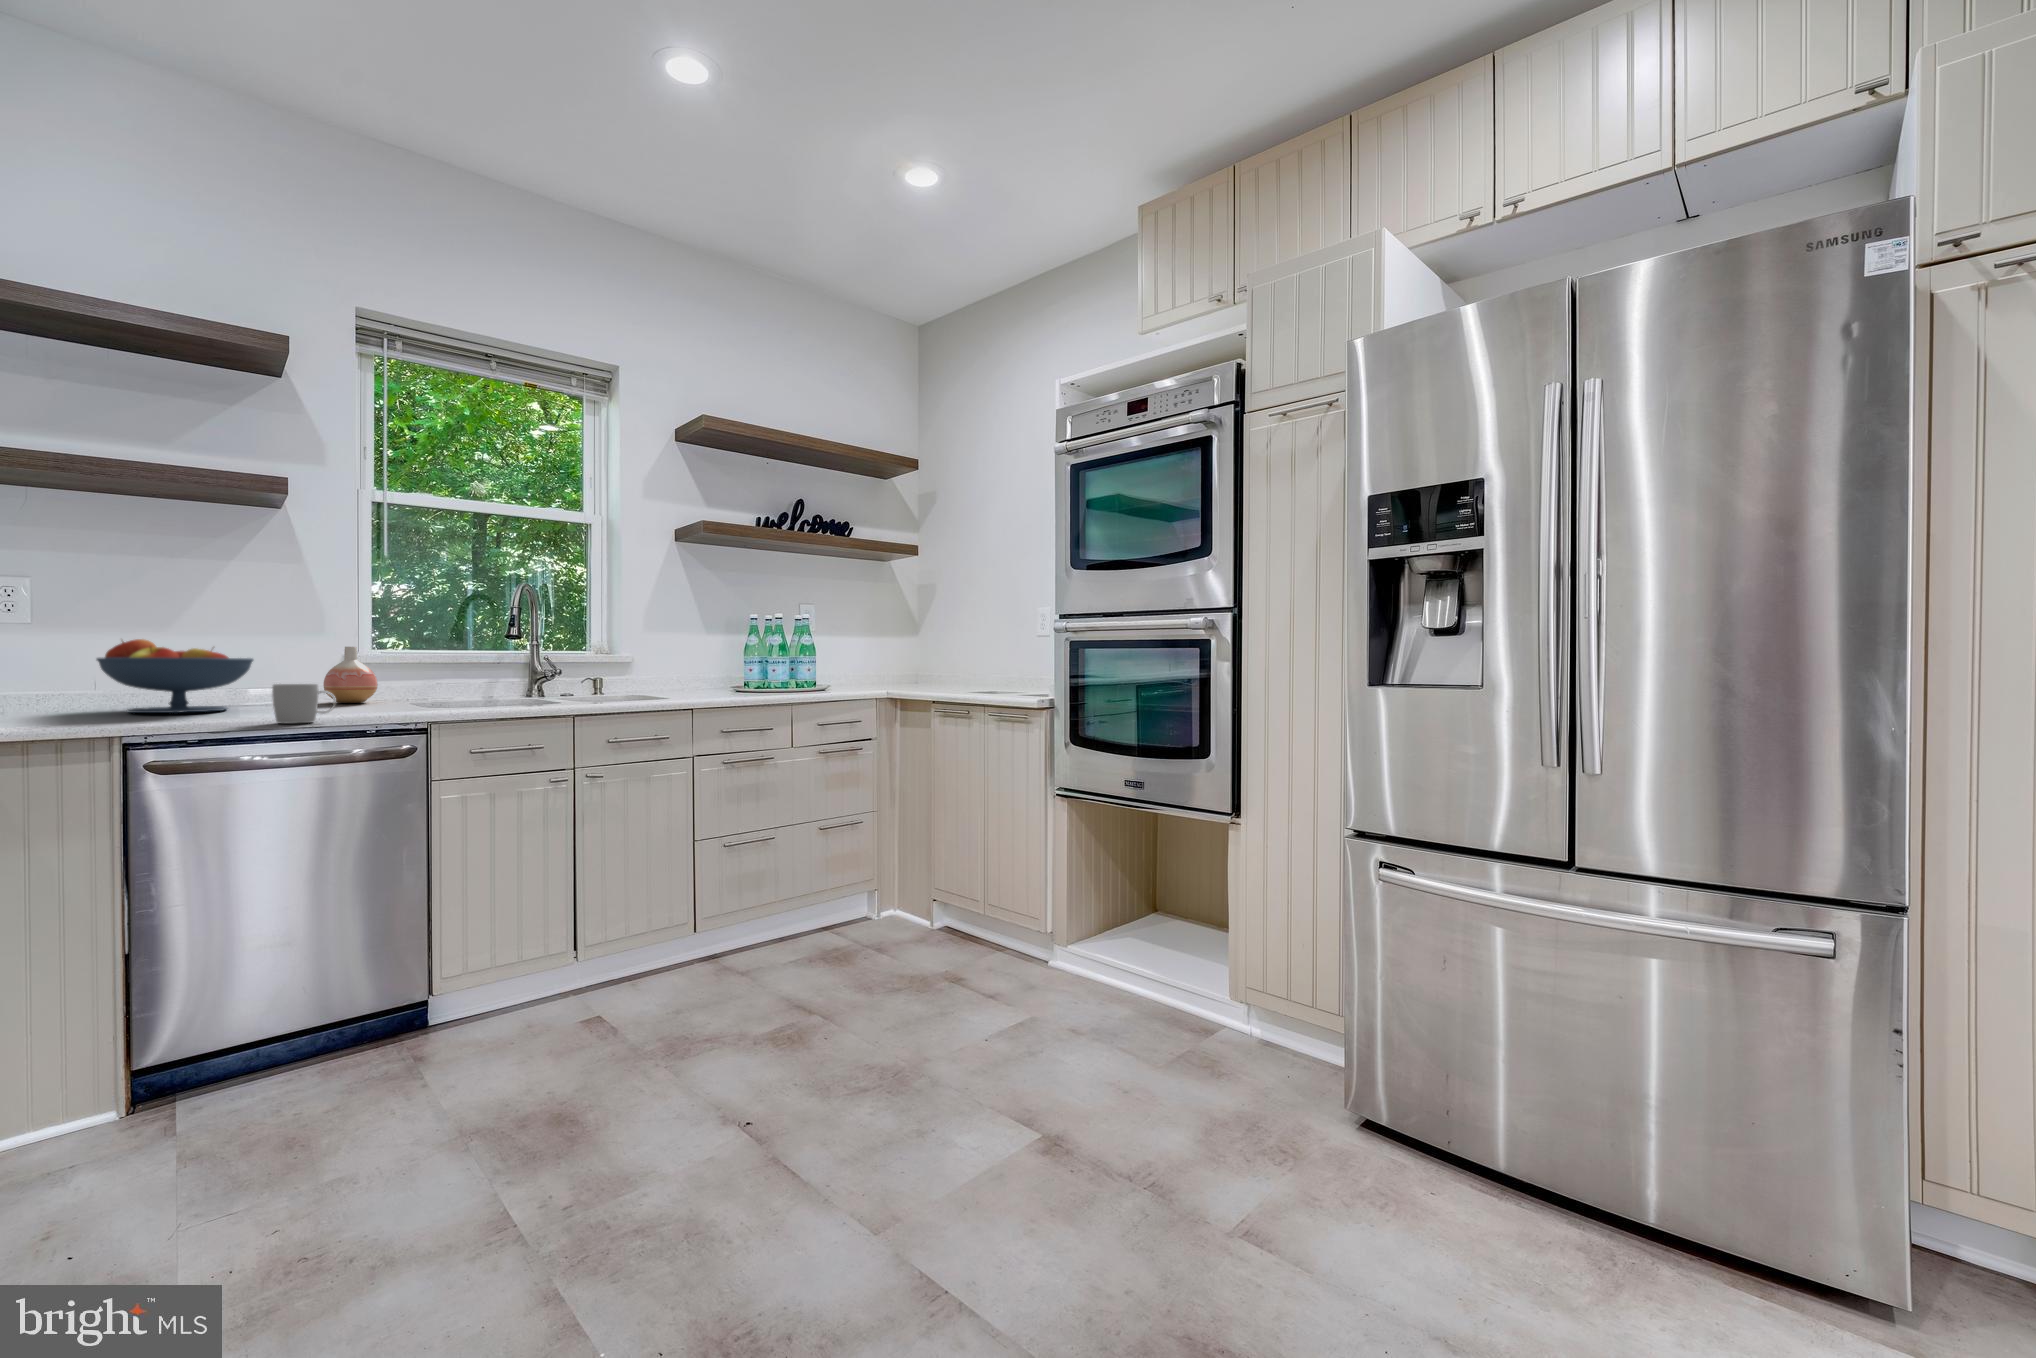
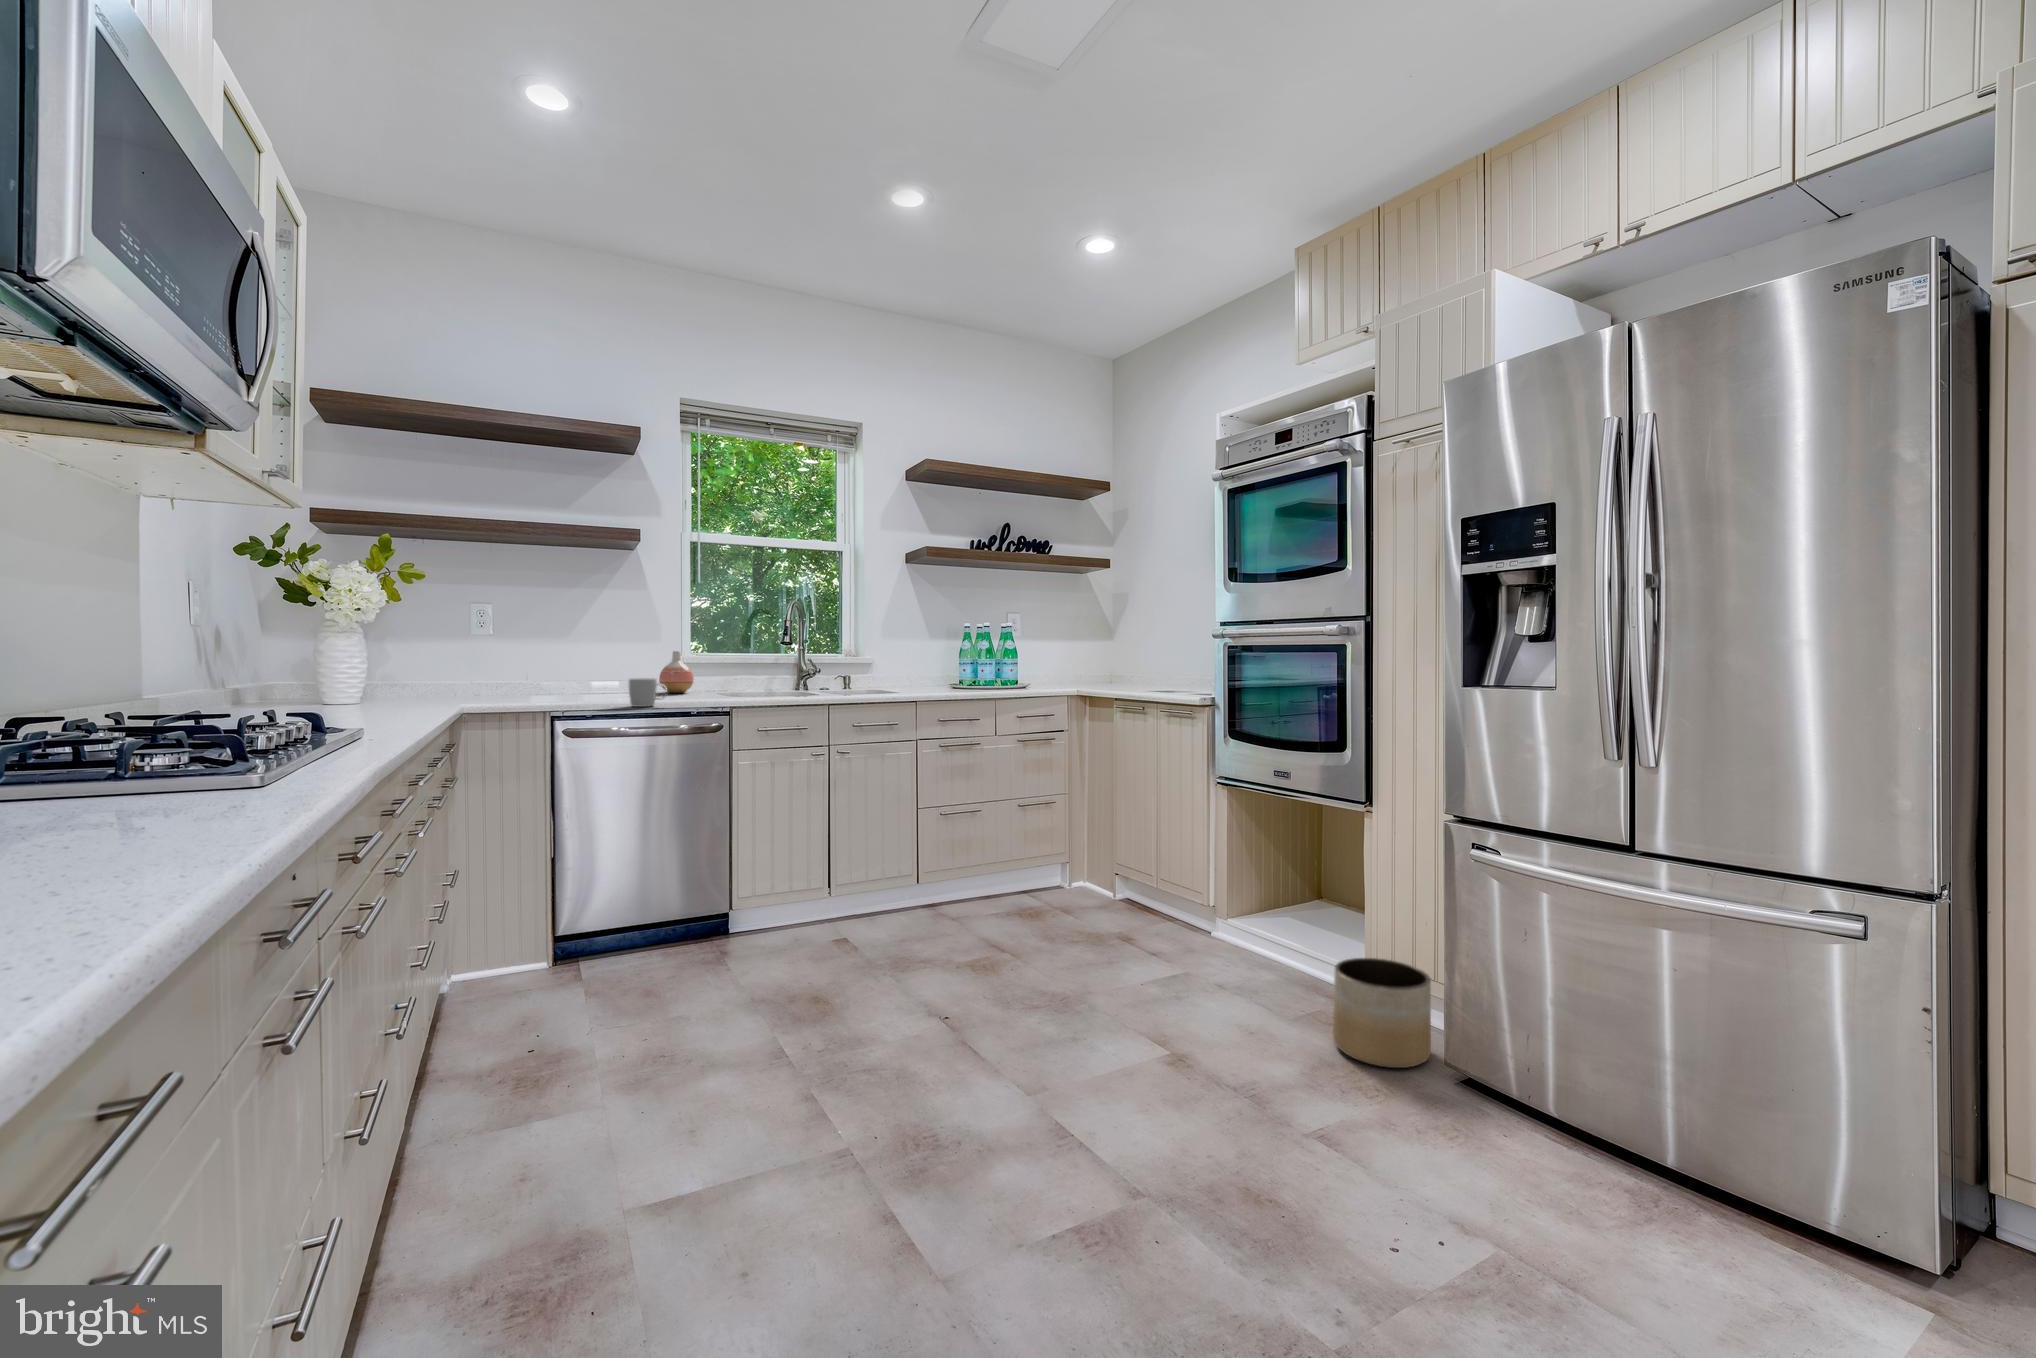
fruit bowl: present [97,639,253,713] -> none [526,646,617,698]
planter: none [1220,990,1325,1117] -> present [1333,958,1431,1068]

